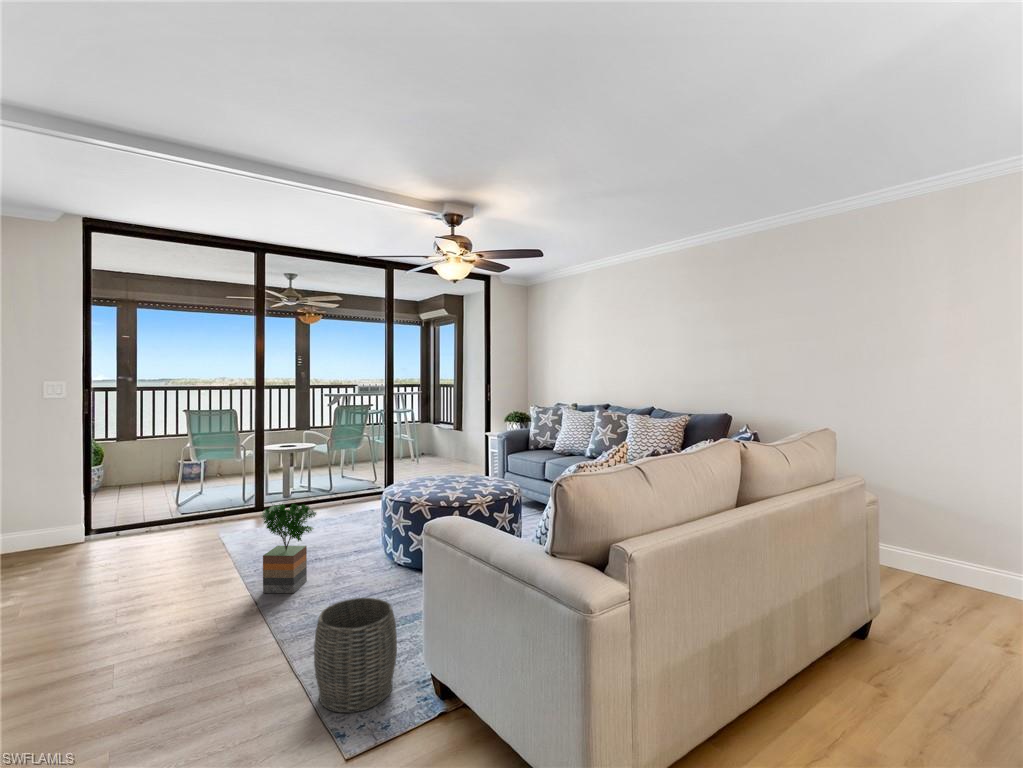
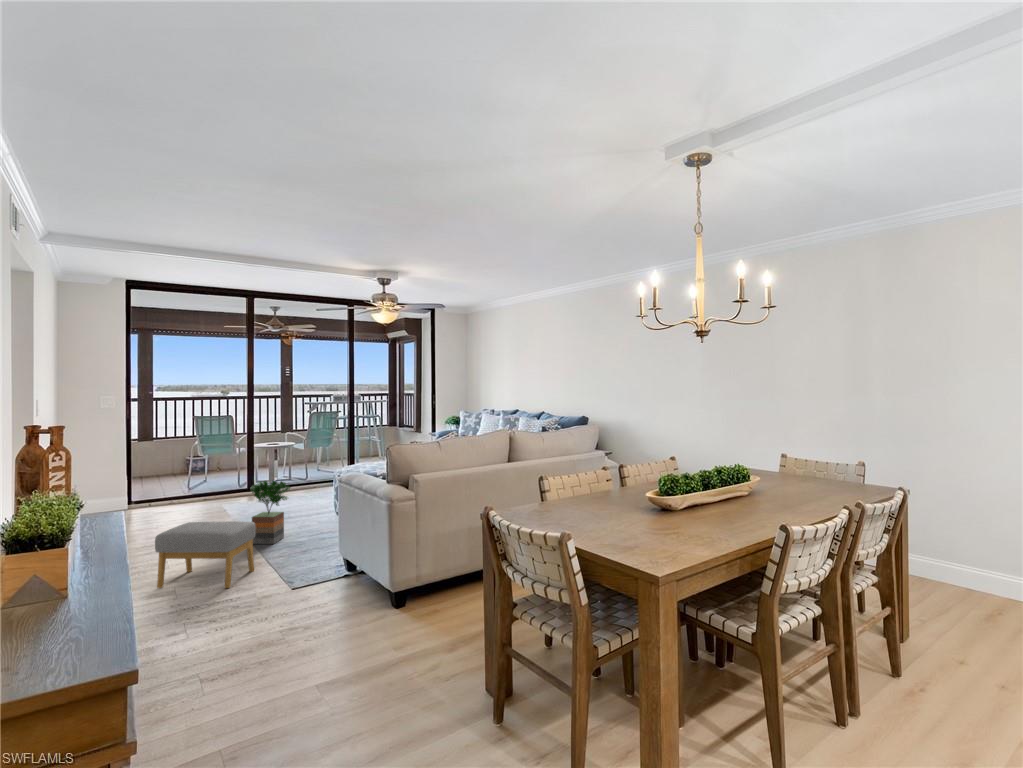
footstool: none [113,575,270,691] -> present [155,521,255,588]
woven basket: present [314,598,397,713] -> none [282,531,336,596]

